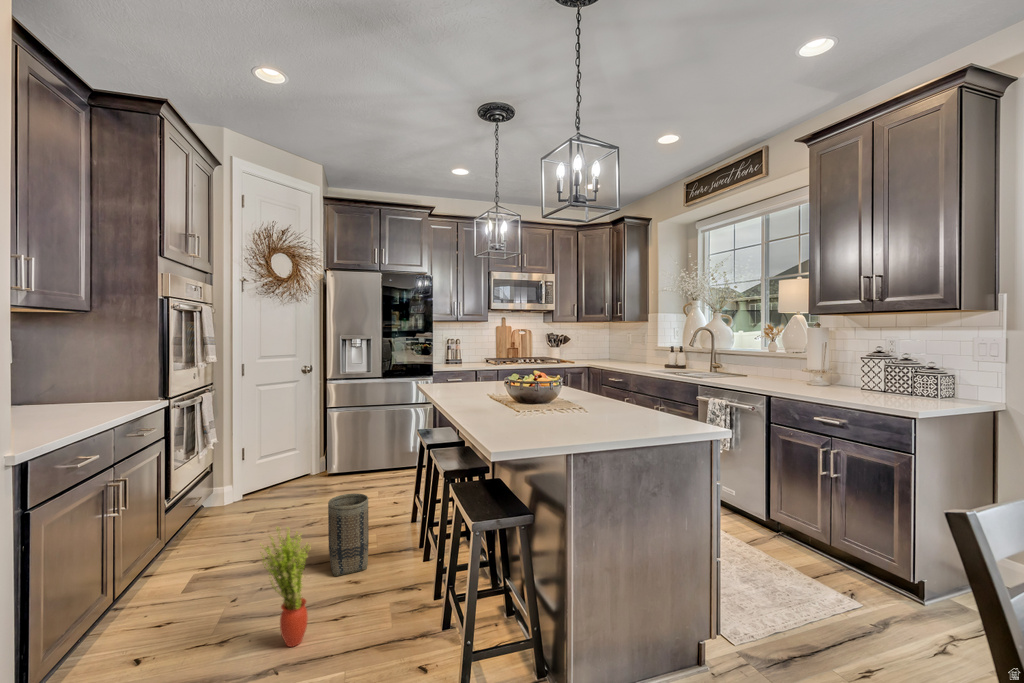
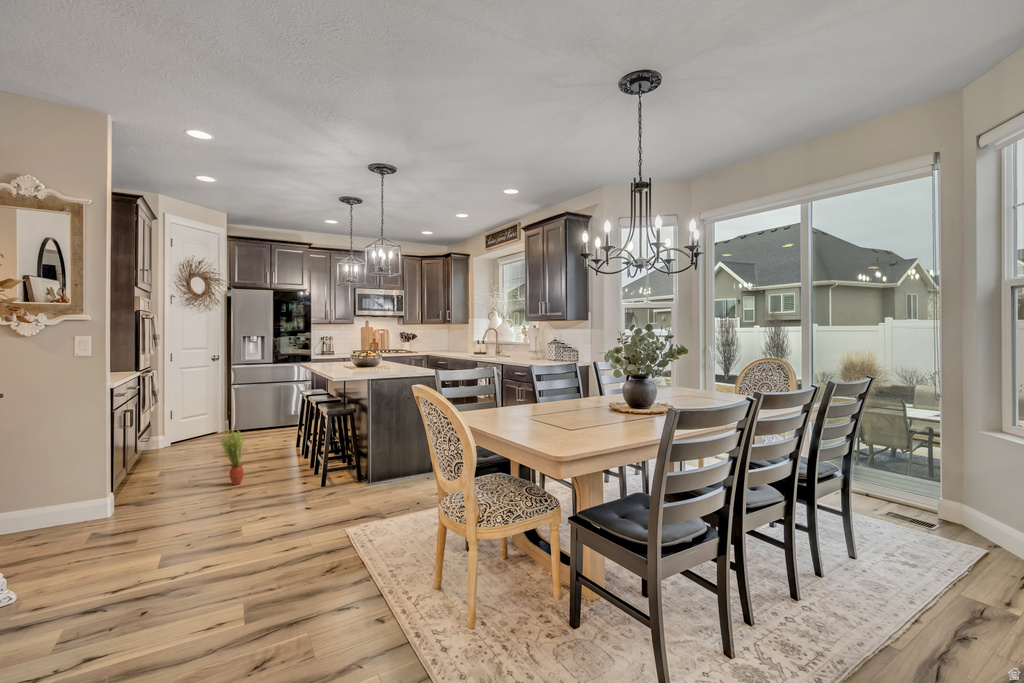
basket: present [328,493,369,576] -> none [247,424,271,467]

